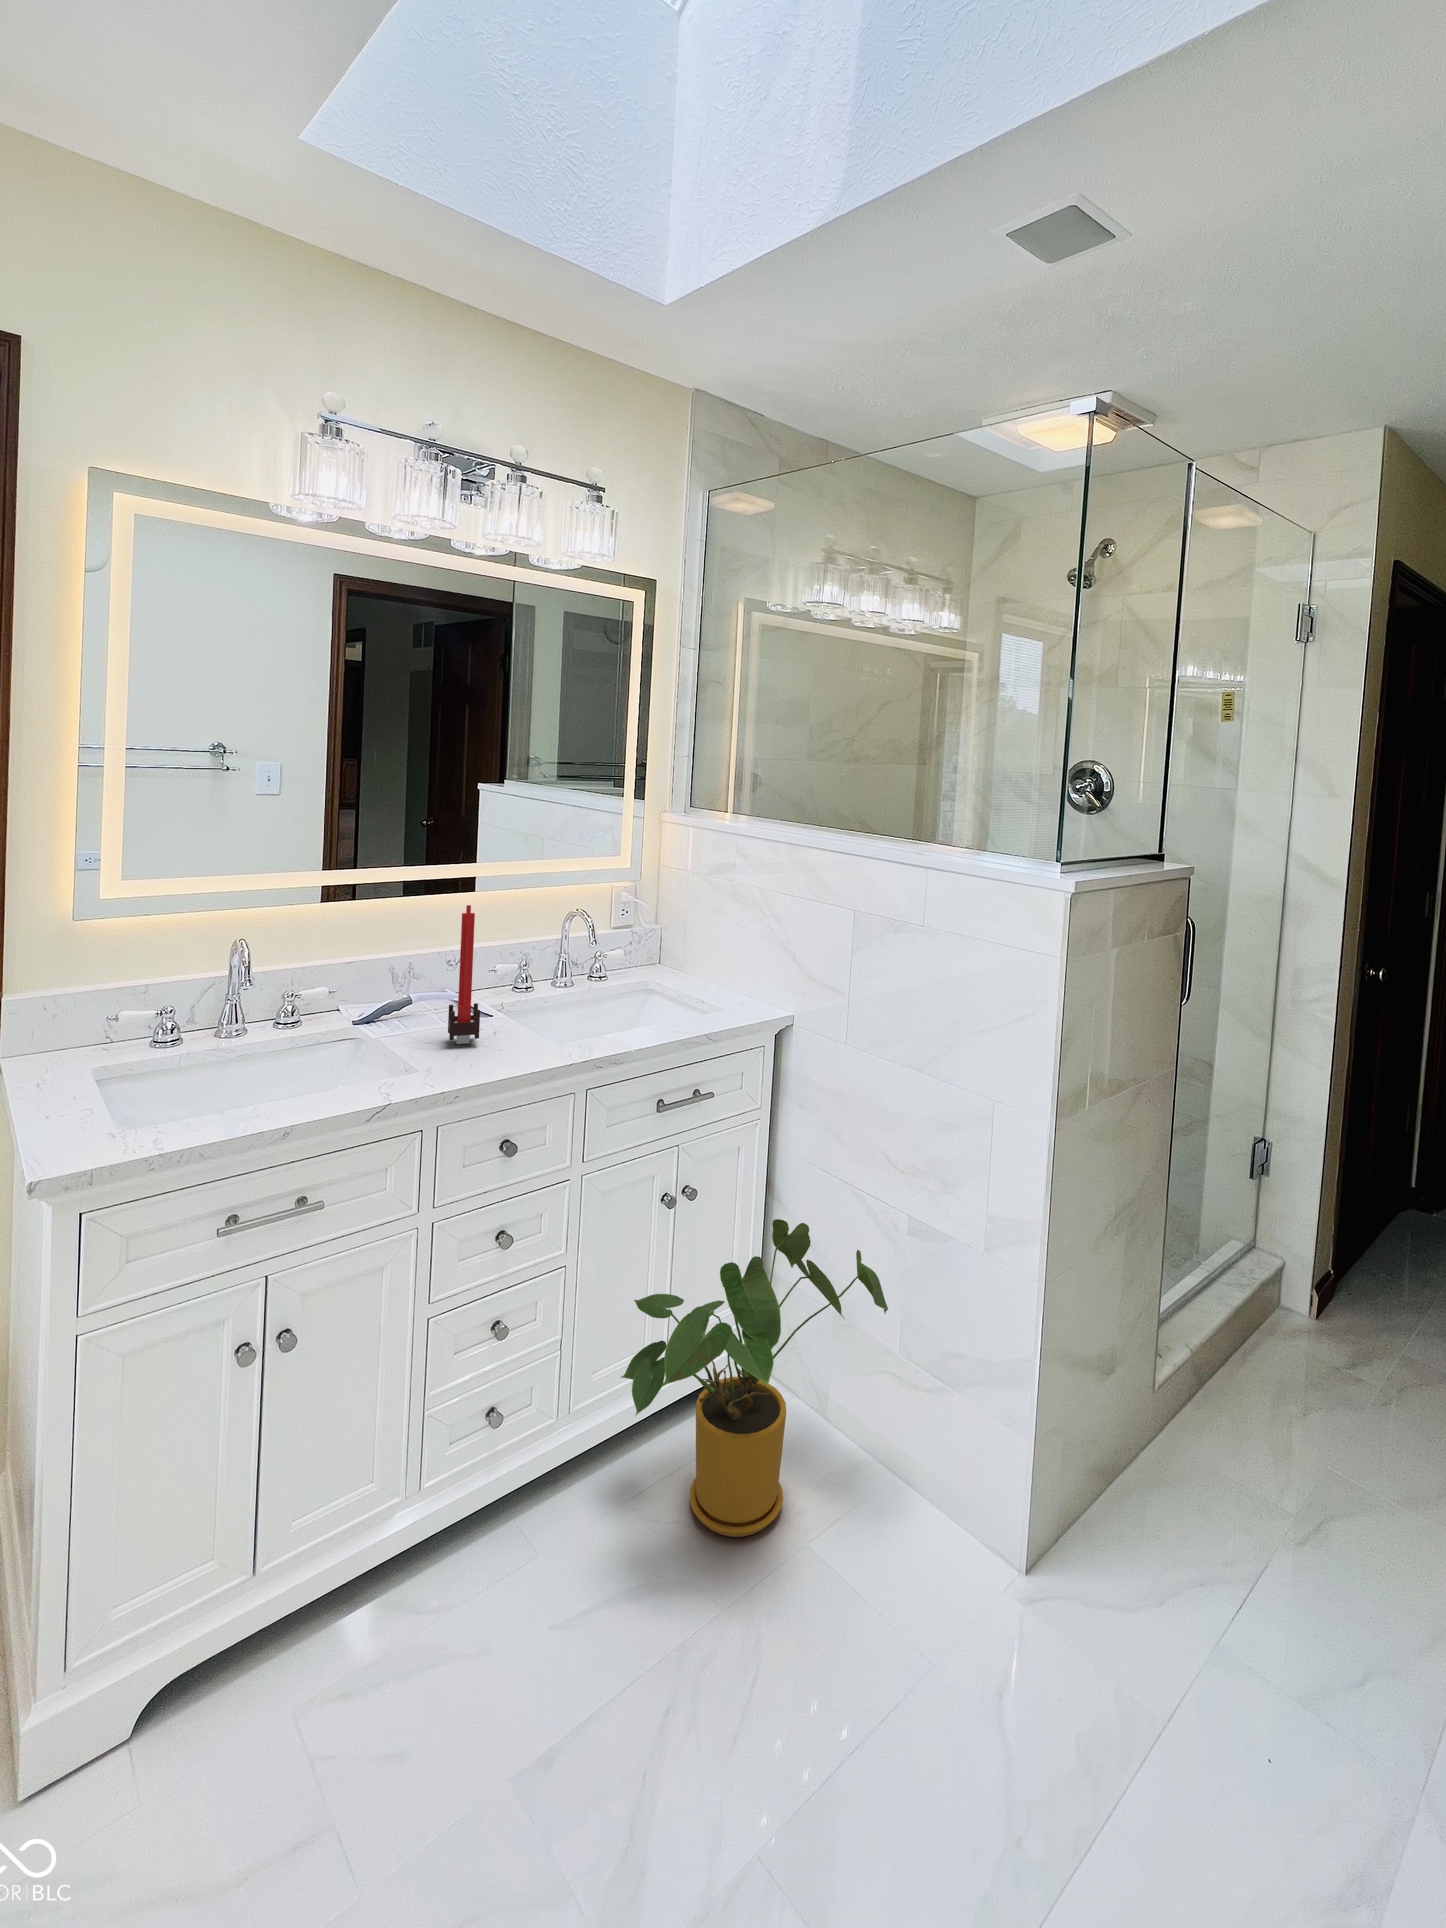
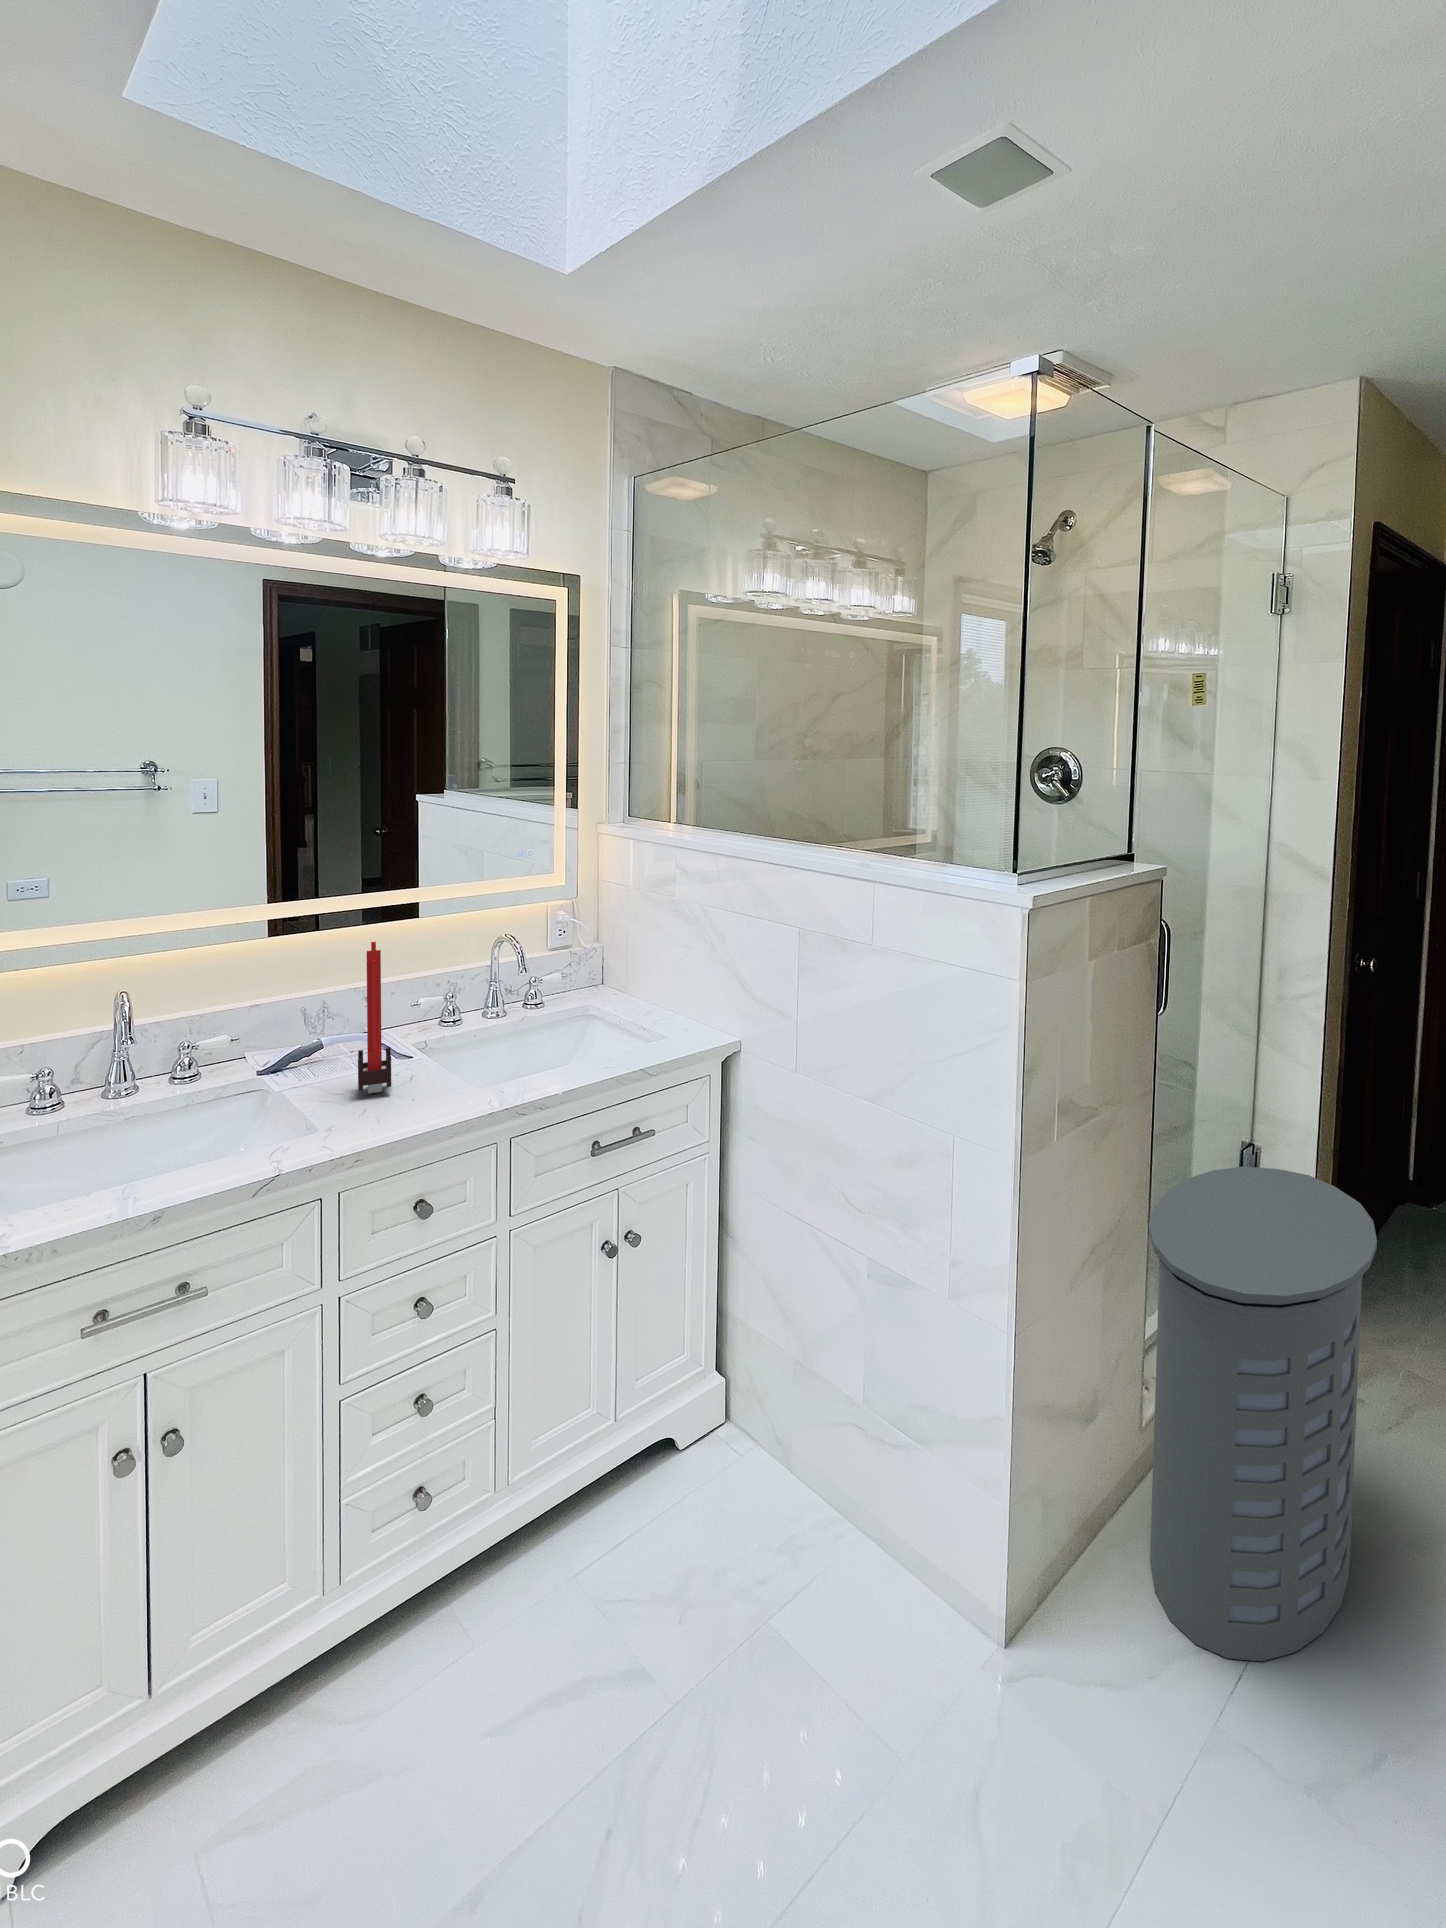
laundry hamper: none [1154,1151,1371,1591] -> present [1149,1167,1377,1661]
house plant: present [621,1219,888,1537] -> none [561,1264,852,1620]

